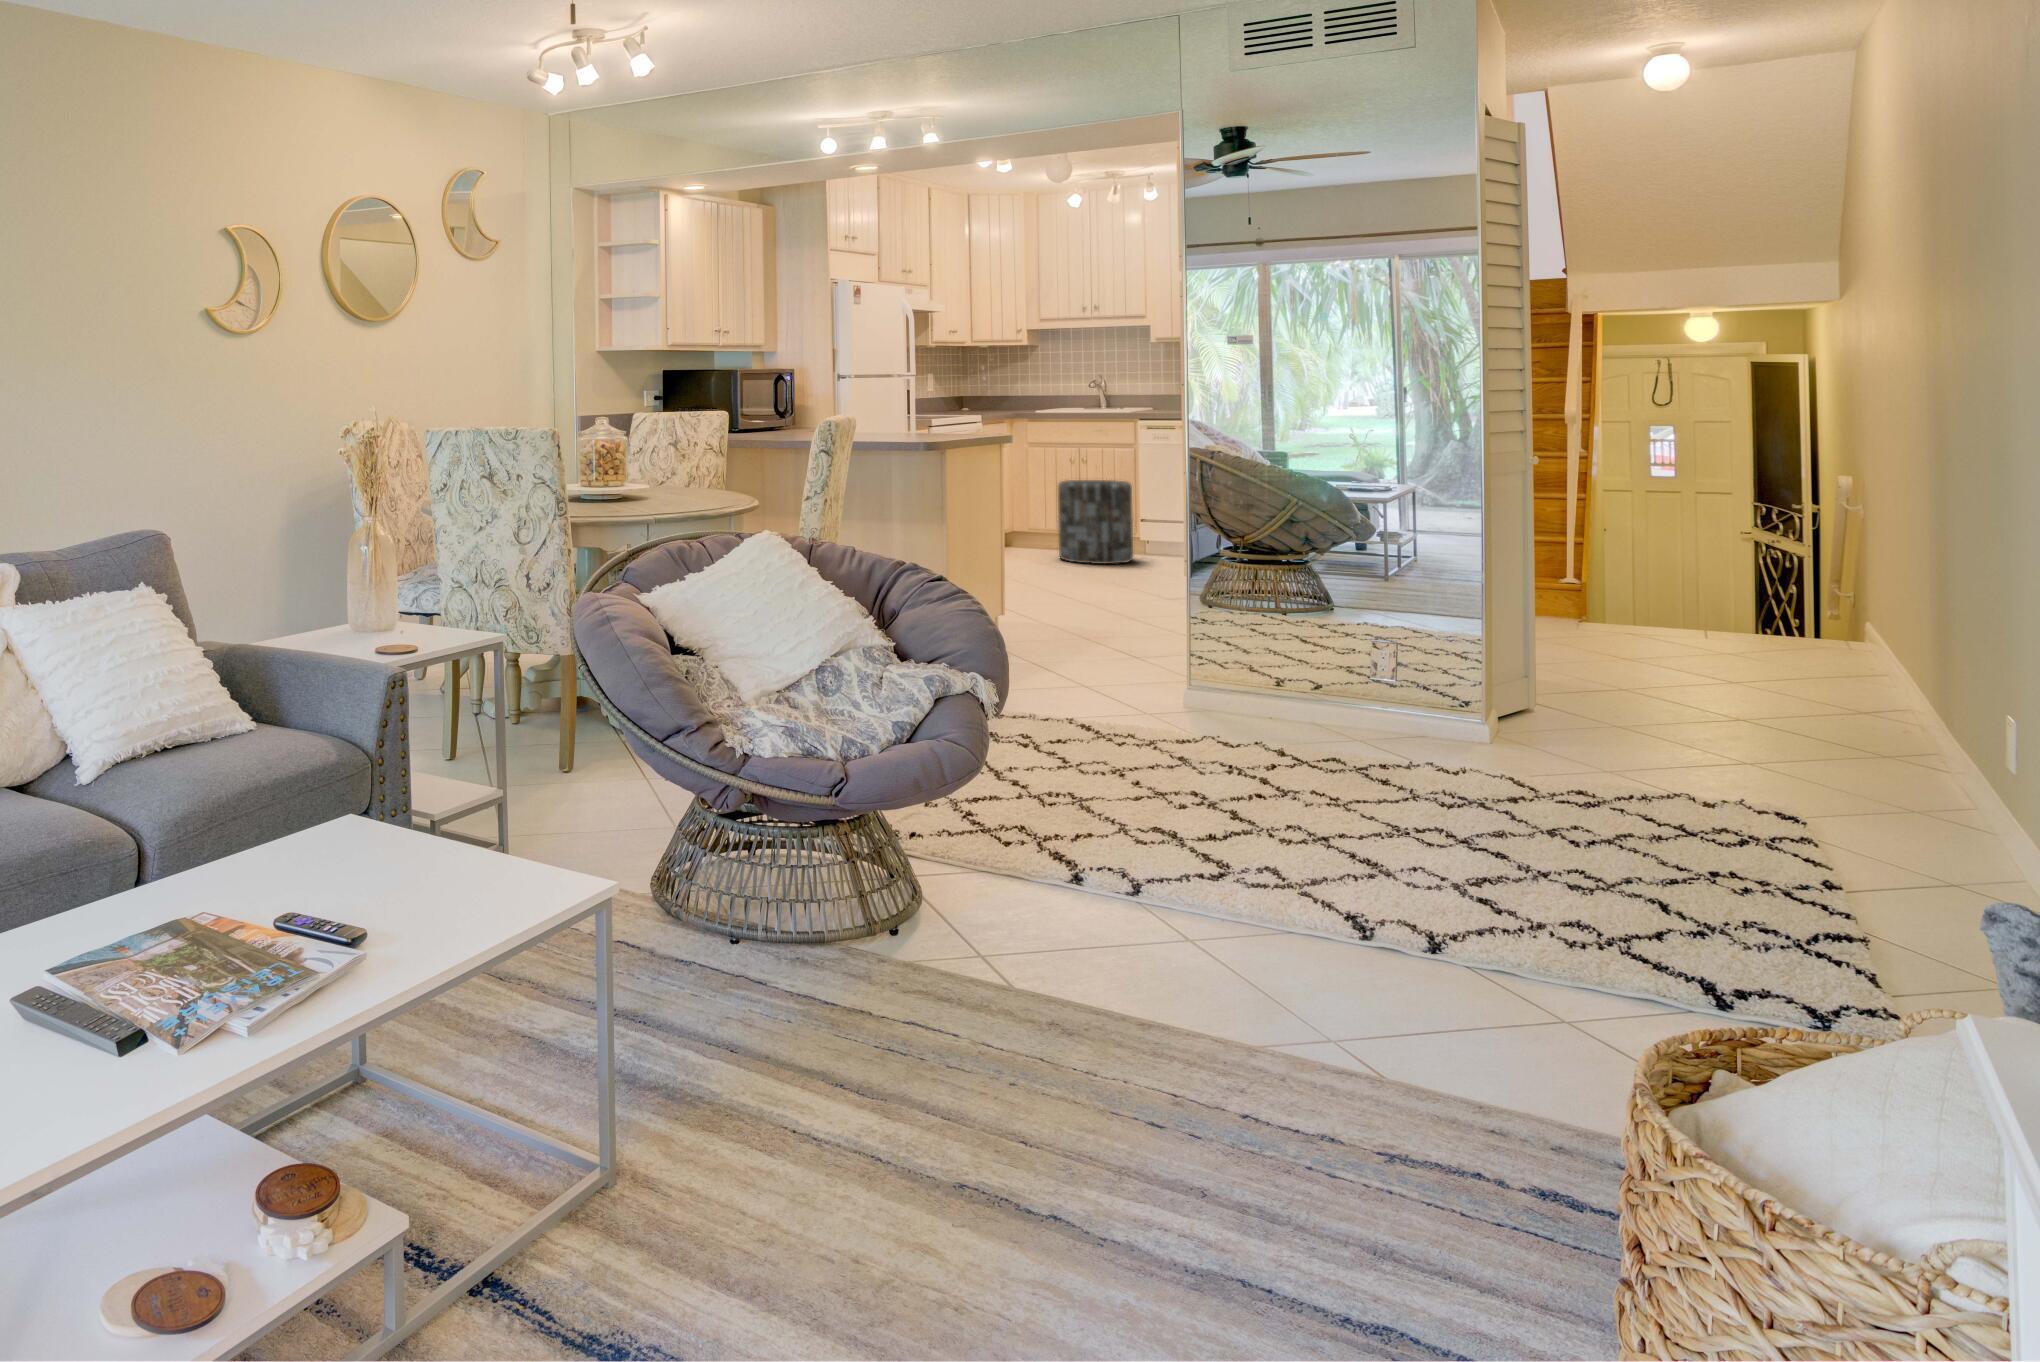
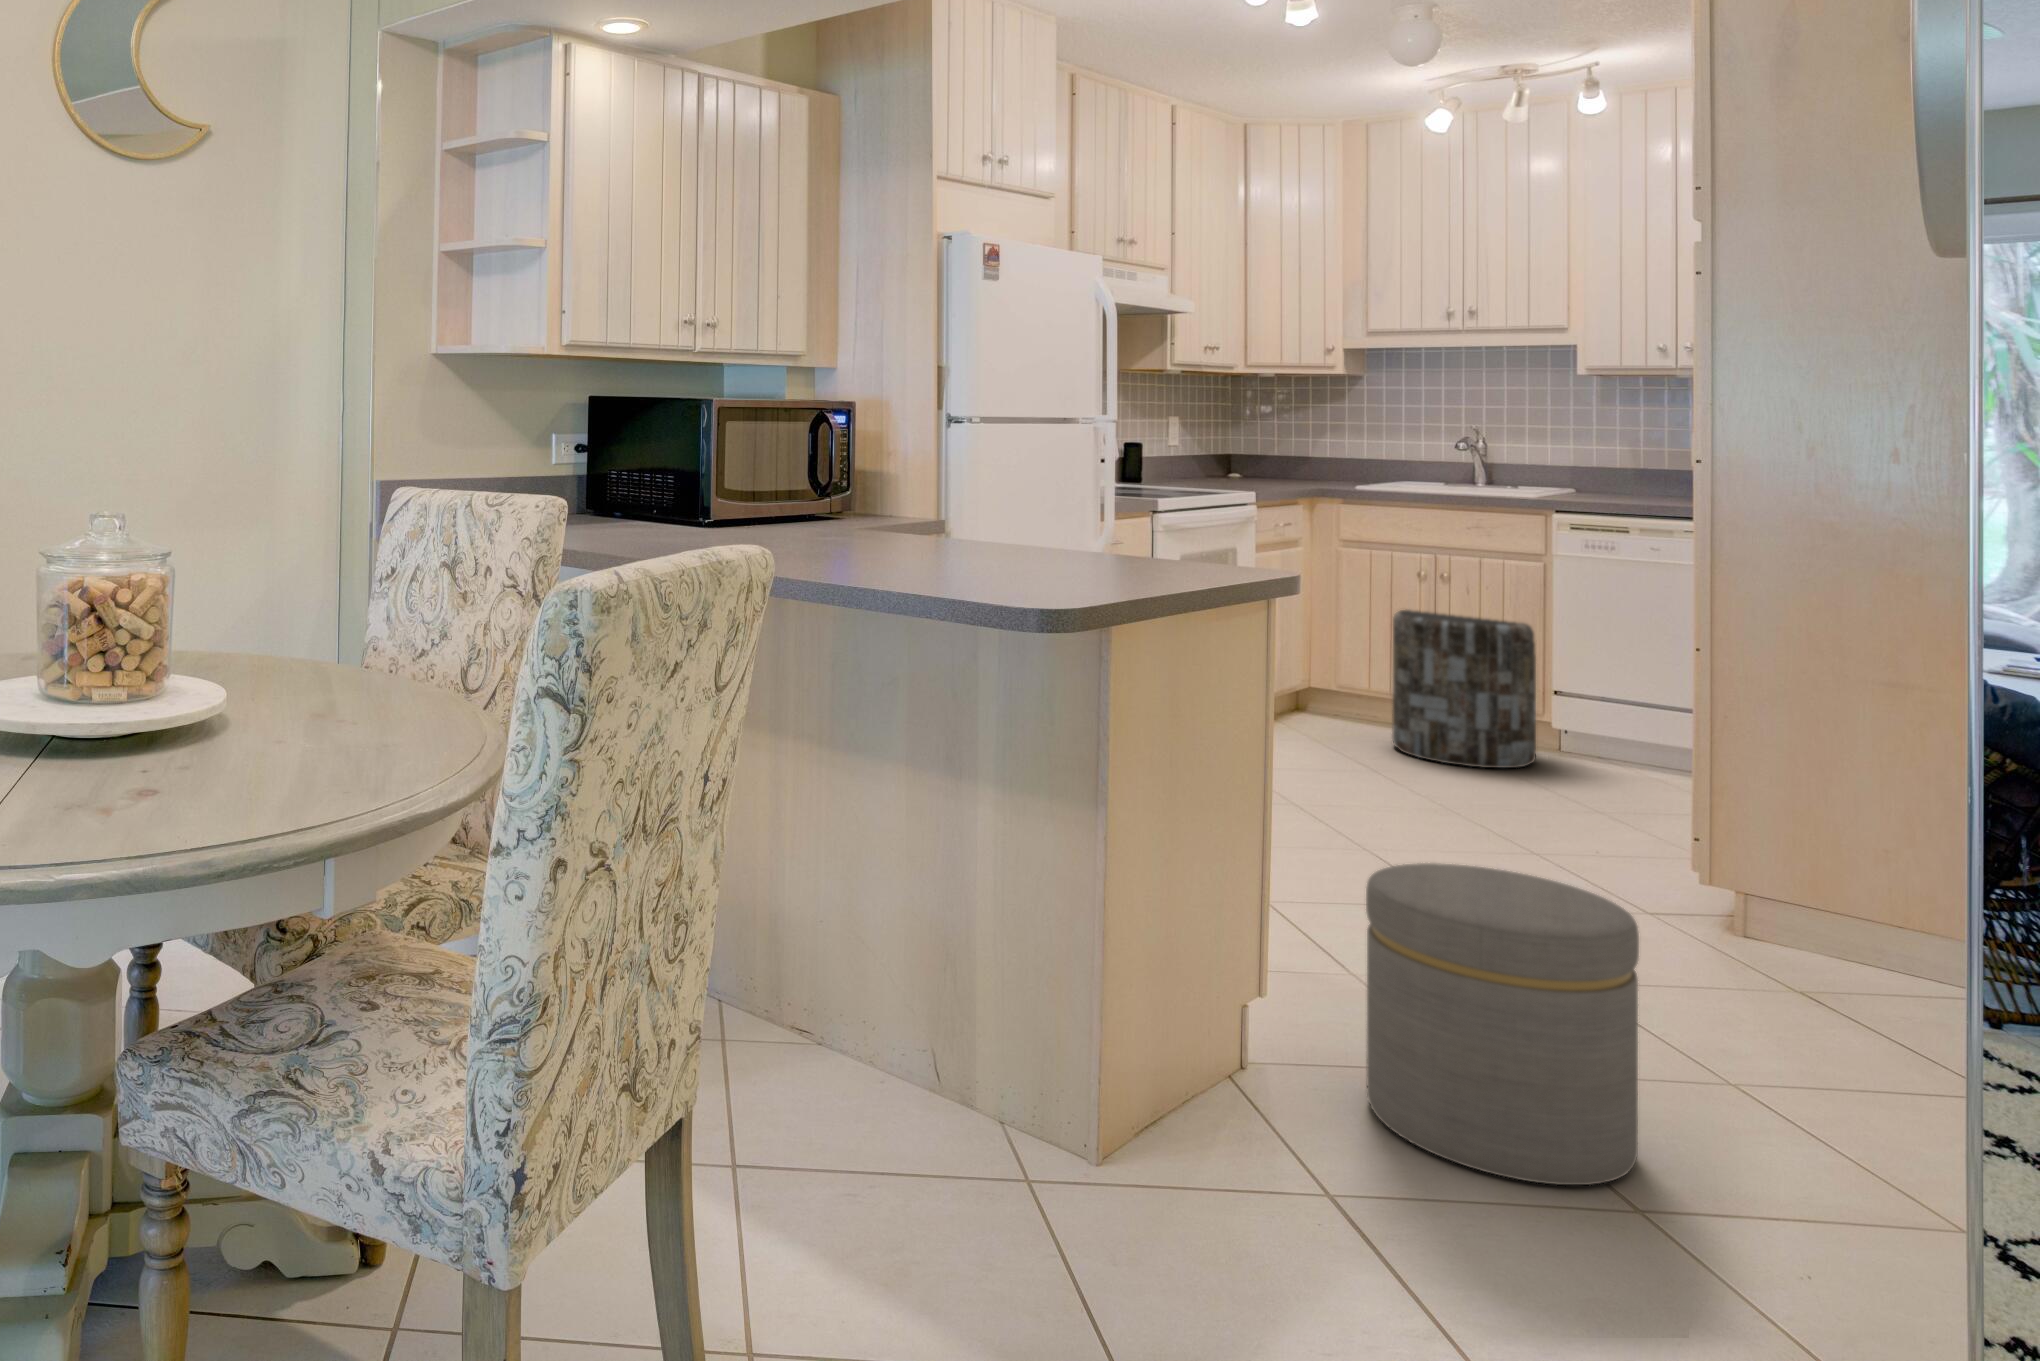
ottoman: none [1050,557,1151,666] -> present [1366,863,1639,1185]

